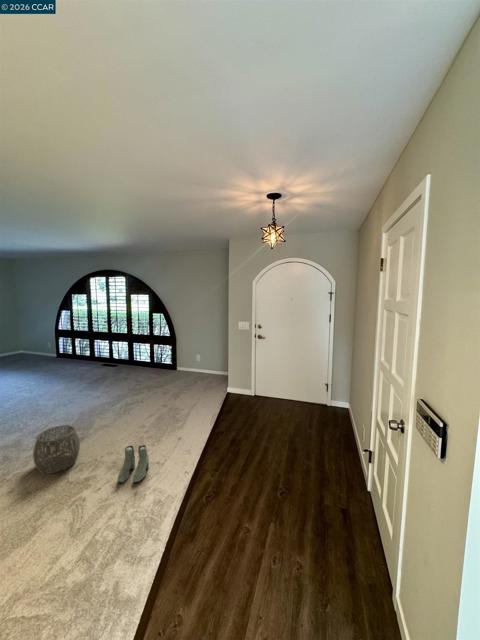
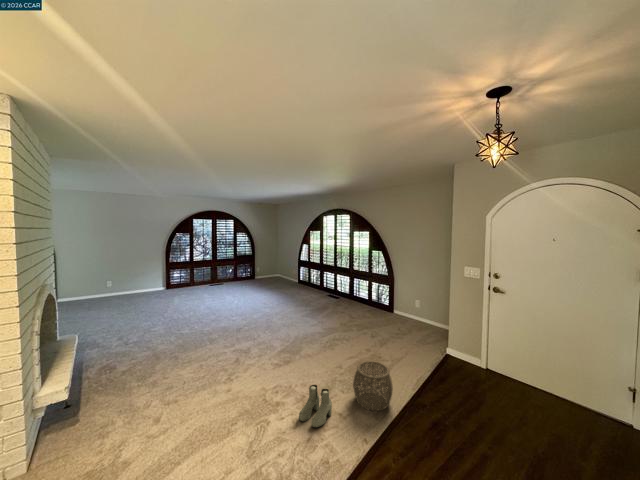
woven basket: present [33,425,80,474] -> present [353,361,393,411]

